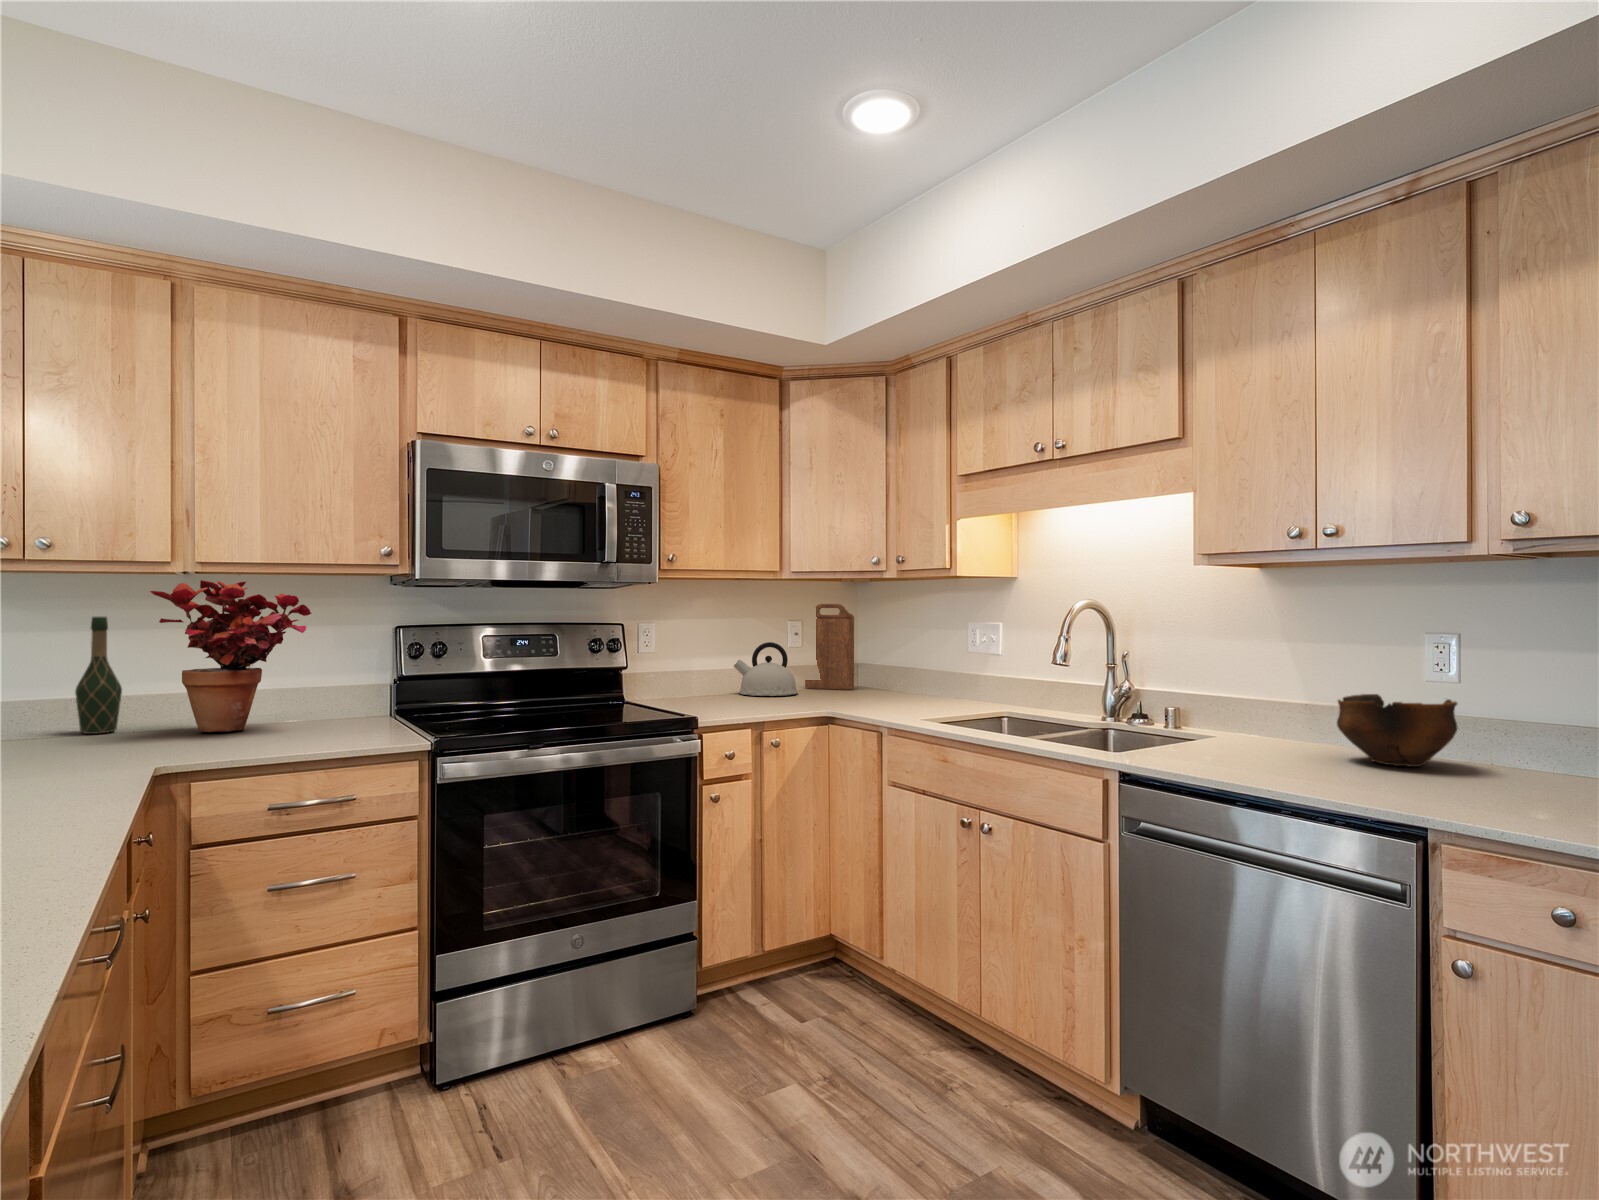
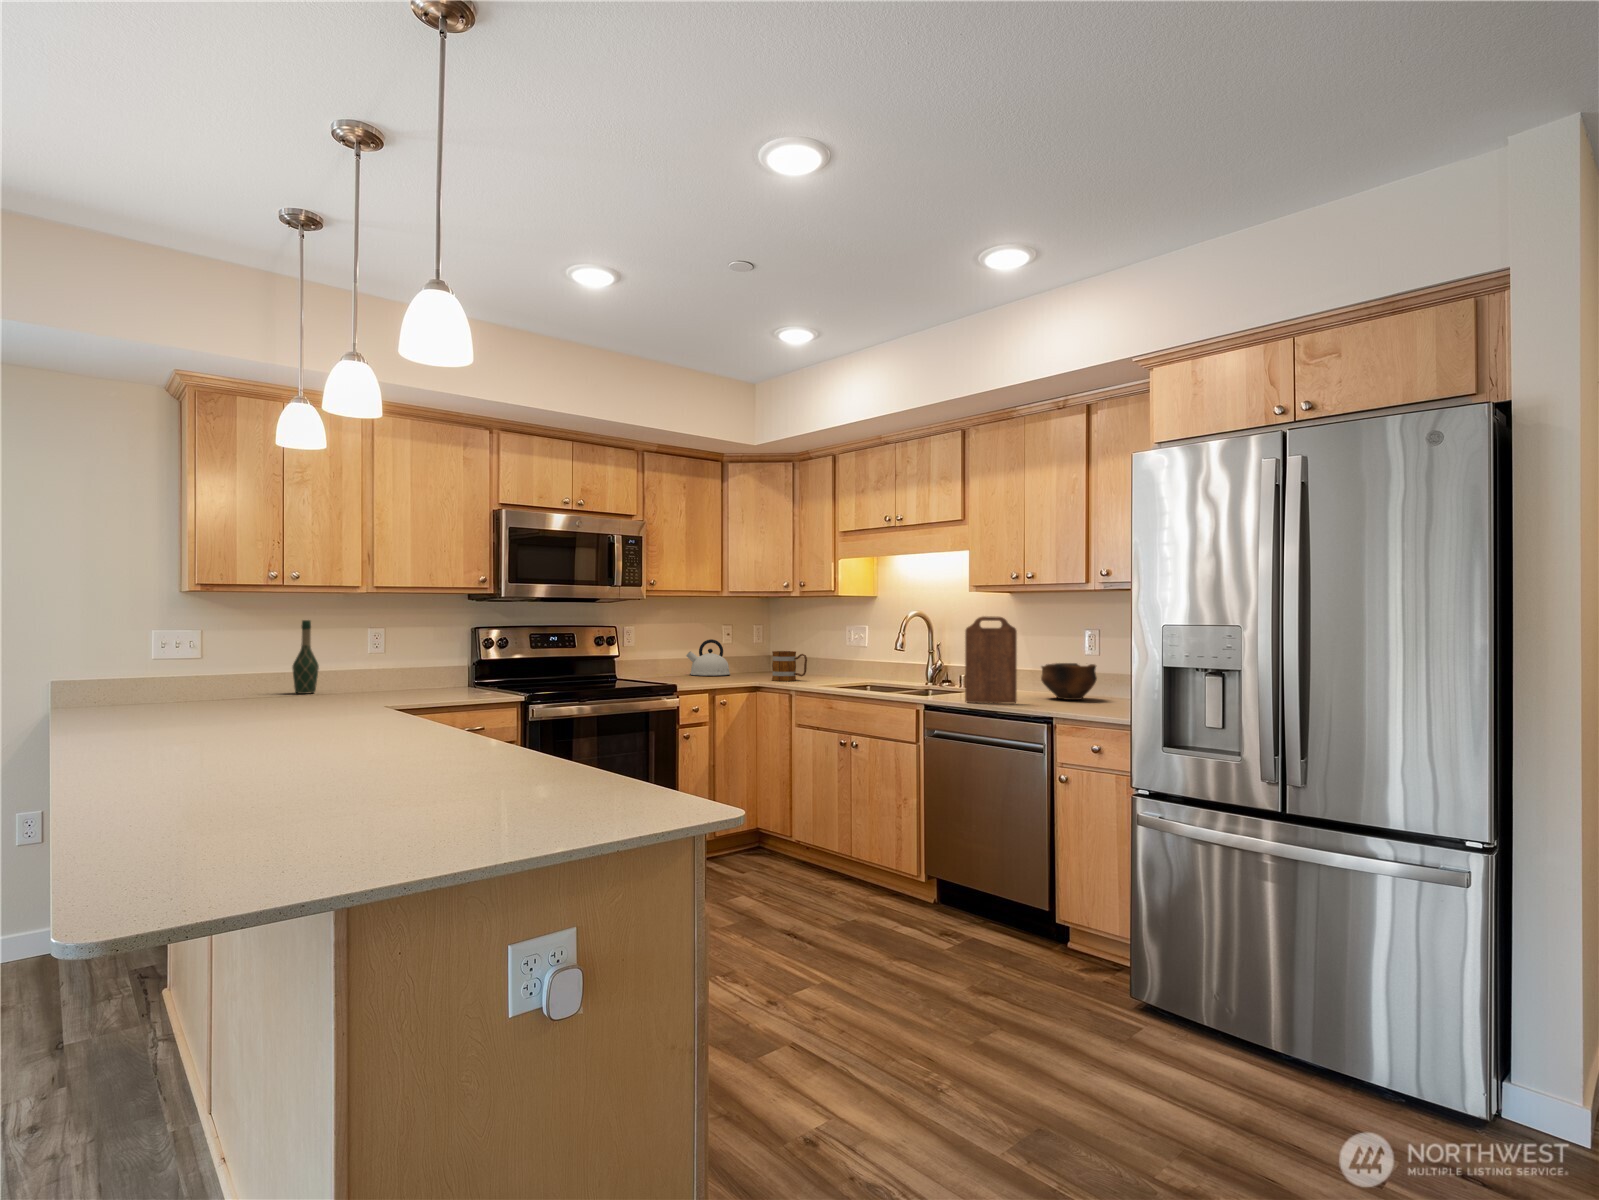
potted plant: present [150,580,312,732] -> none [349,597,439,692]
cutting board: present [805,604,854,690] -> present [965,616,1017,703]
mug: none [855,661,909,708] -> present [772,651,807,681]

